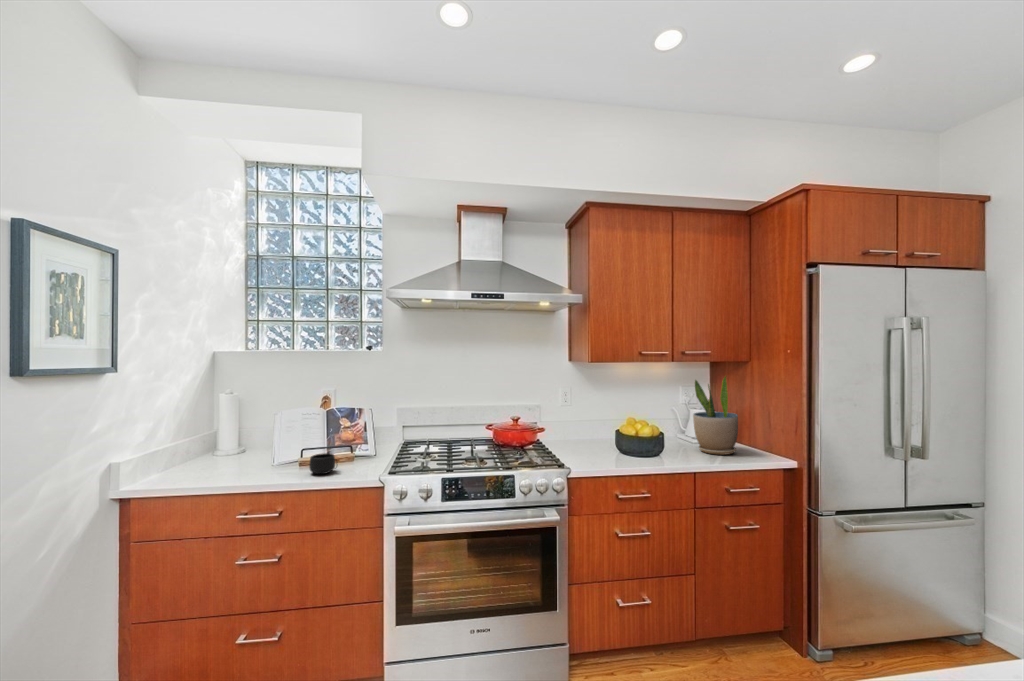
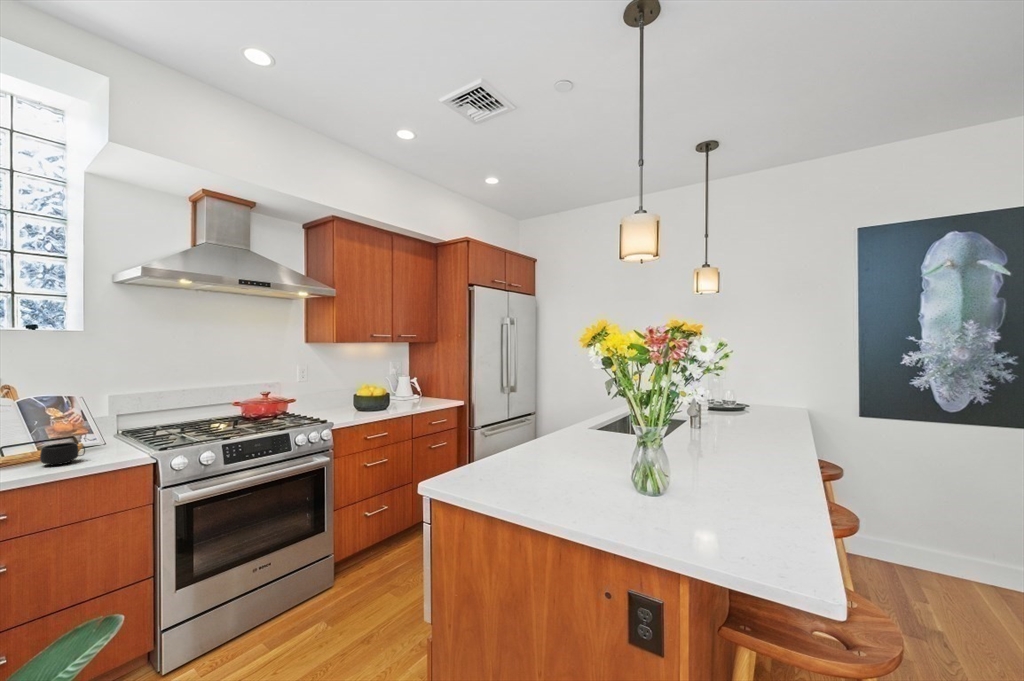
potted plant: present [693,377,738,455] -> none [404,351,432,404]

